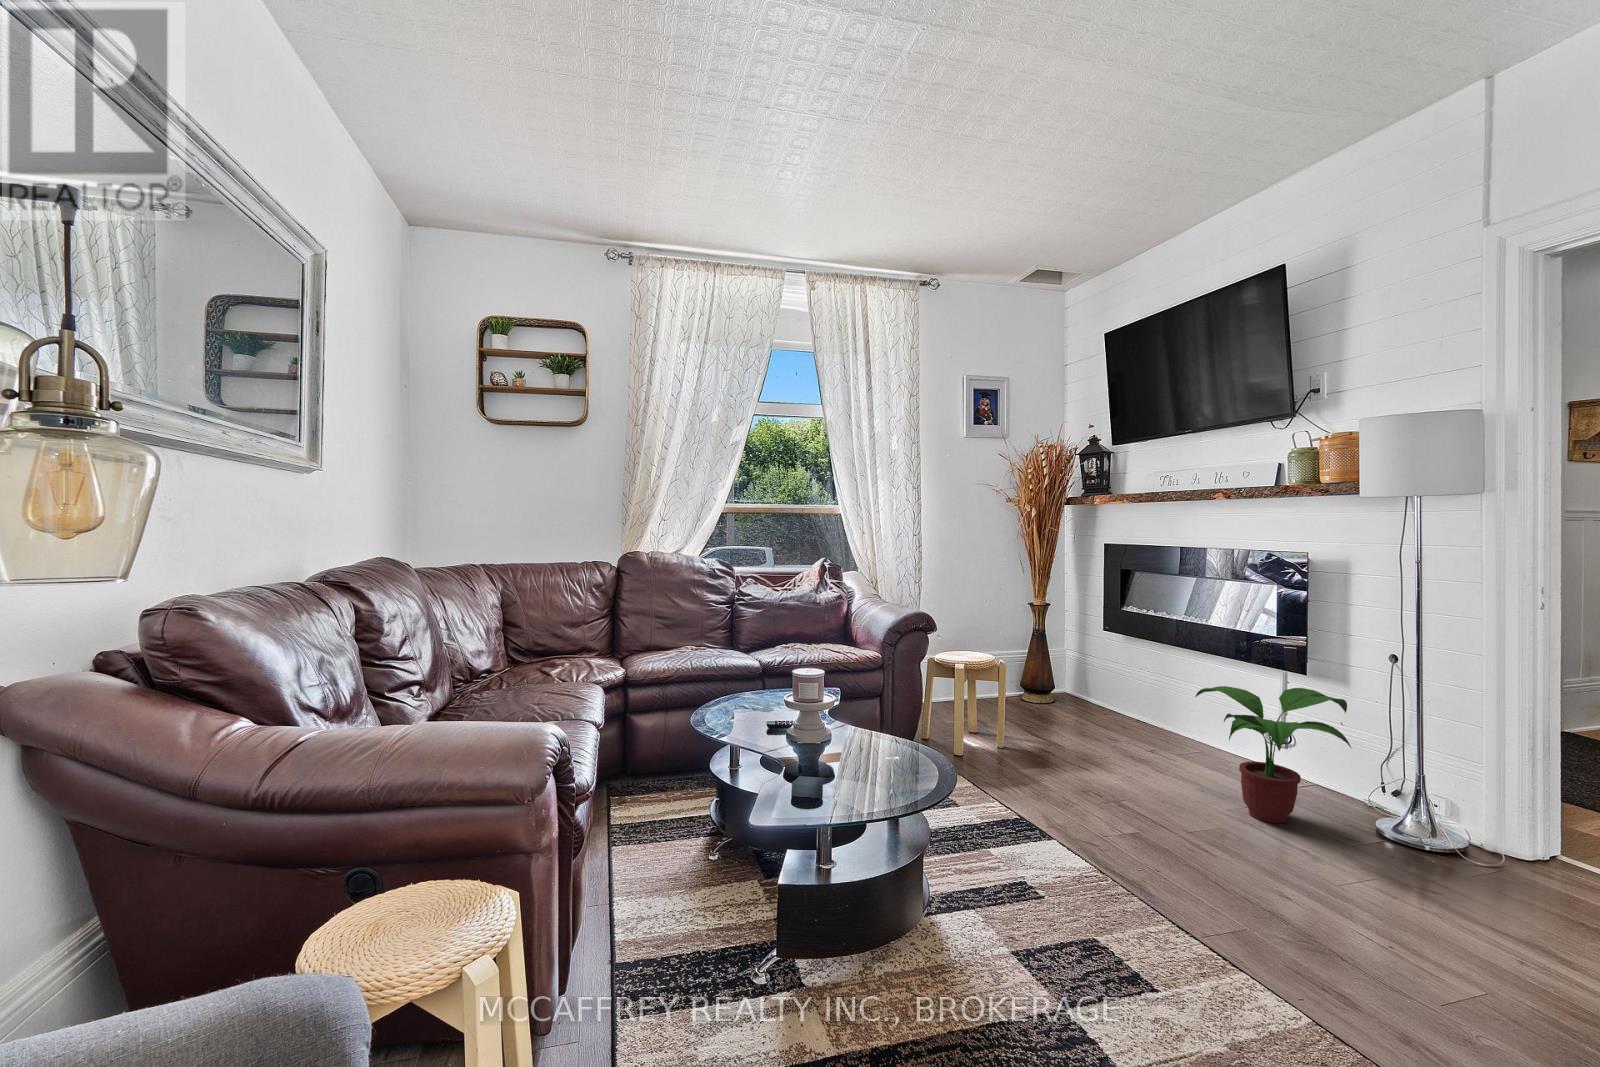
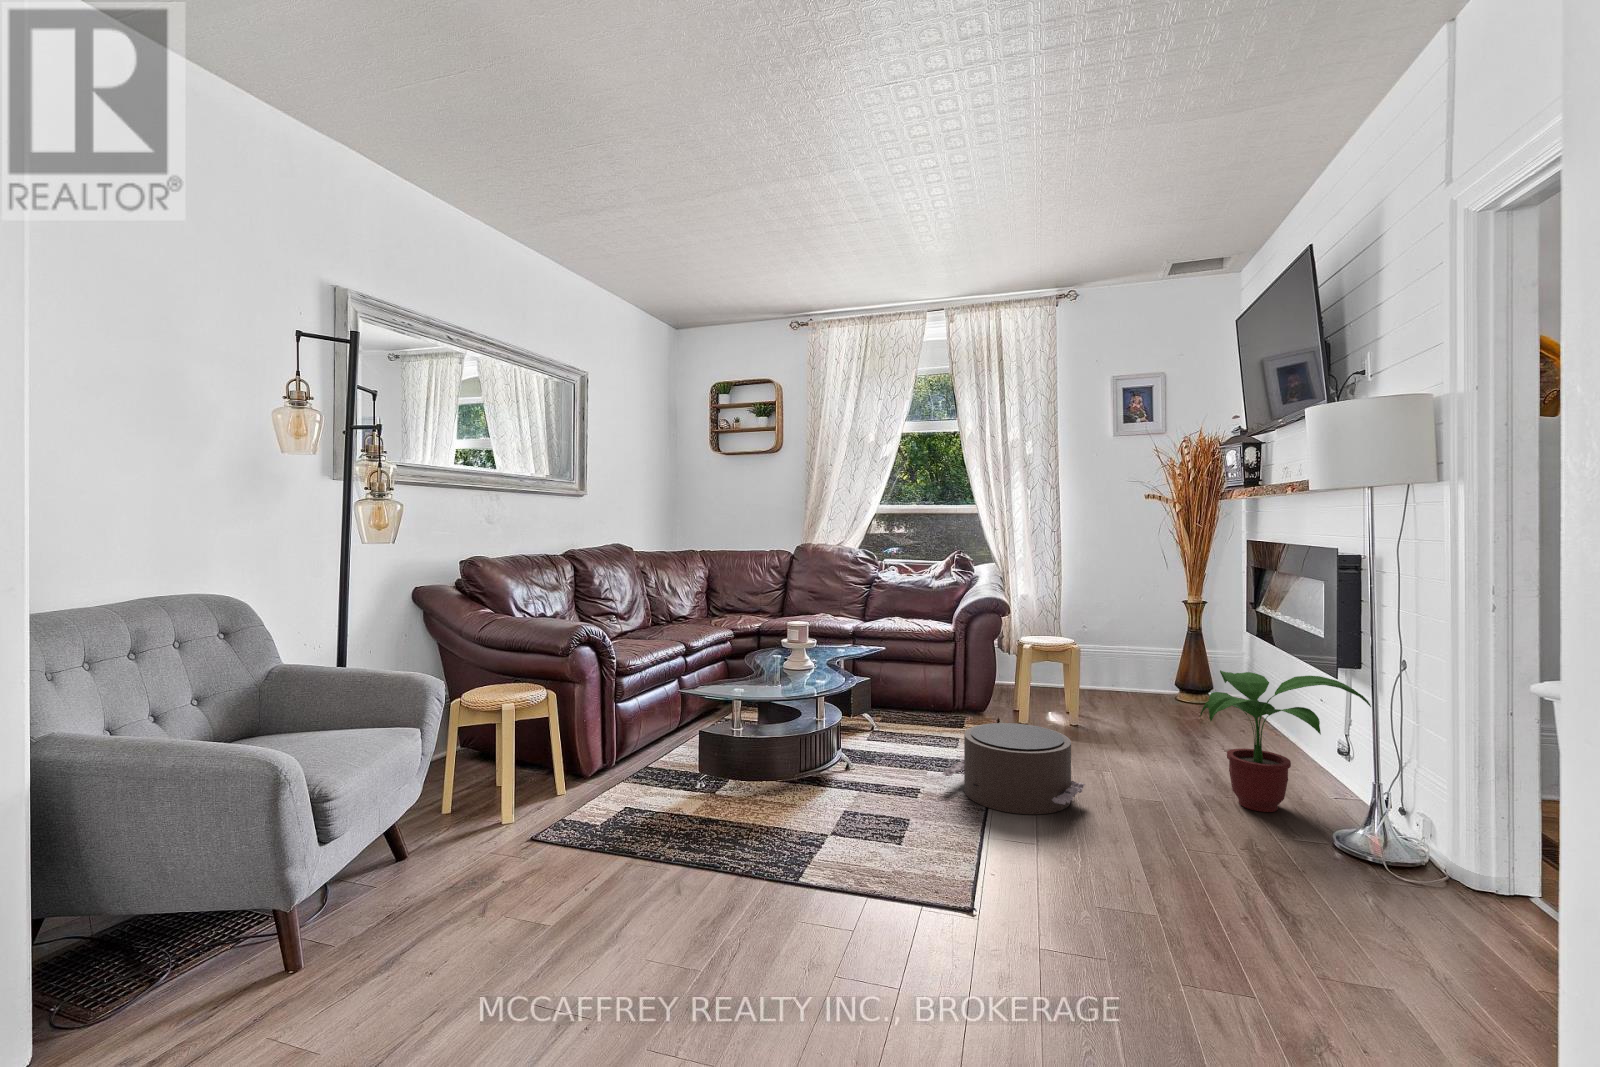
pouf: none [1035,777,1208,895] -> present [942,723,1085,814]

